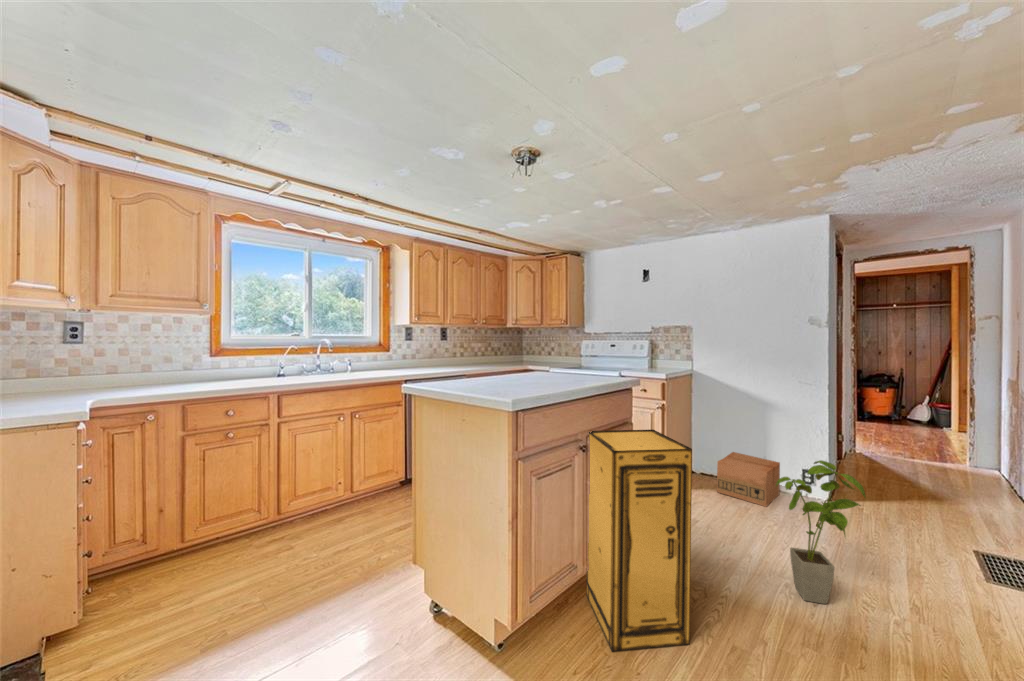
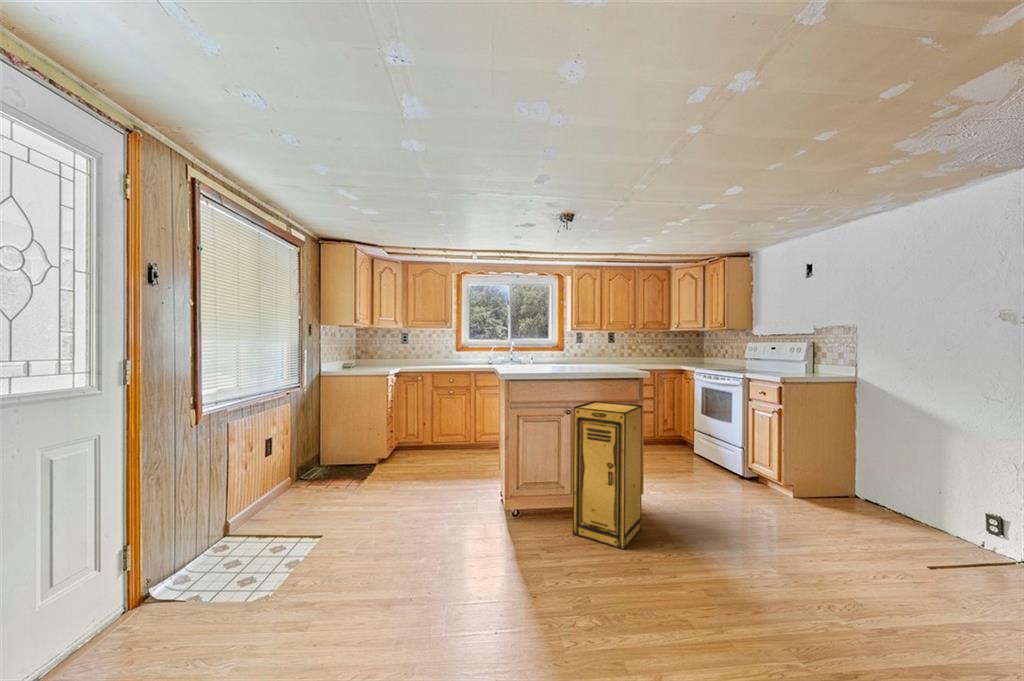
cardboard box: present [717,452,780,507] -> none [845,478,945,538]
house plant: present [776,460,866,604] -> none [752,449,839,583]

